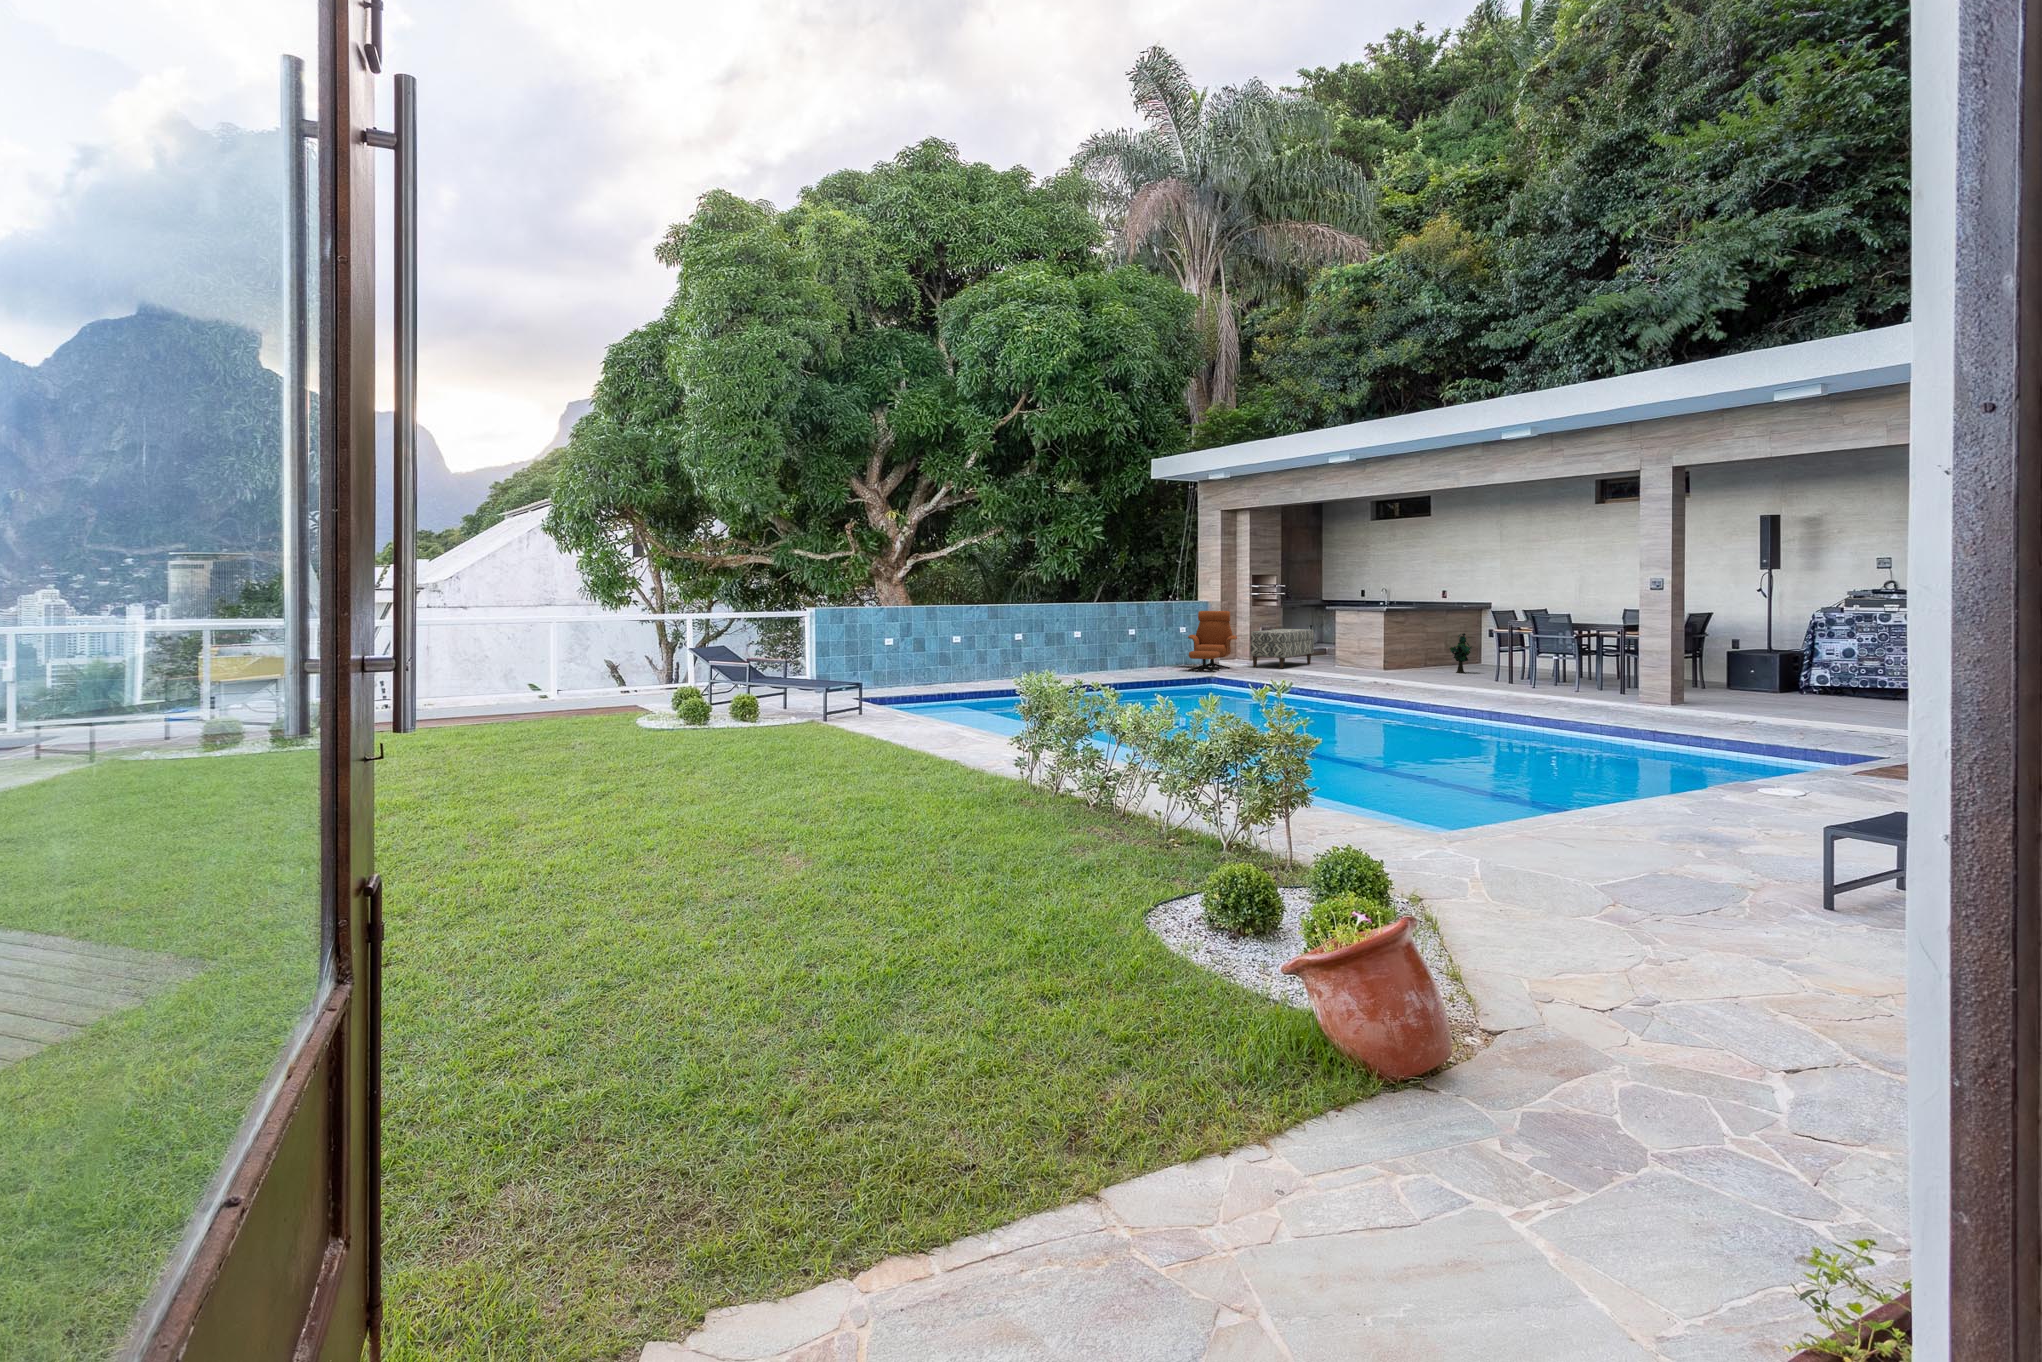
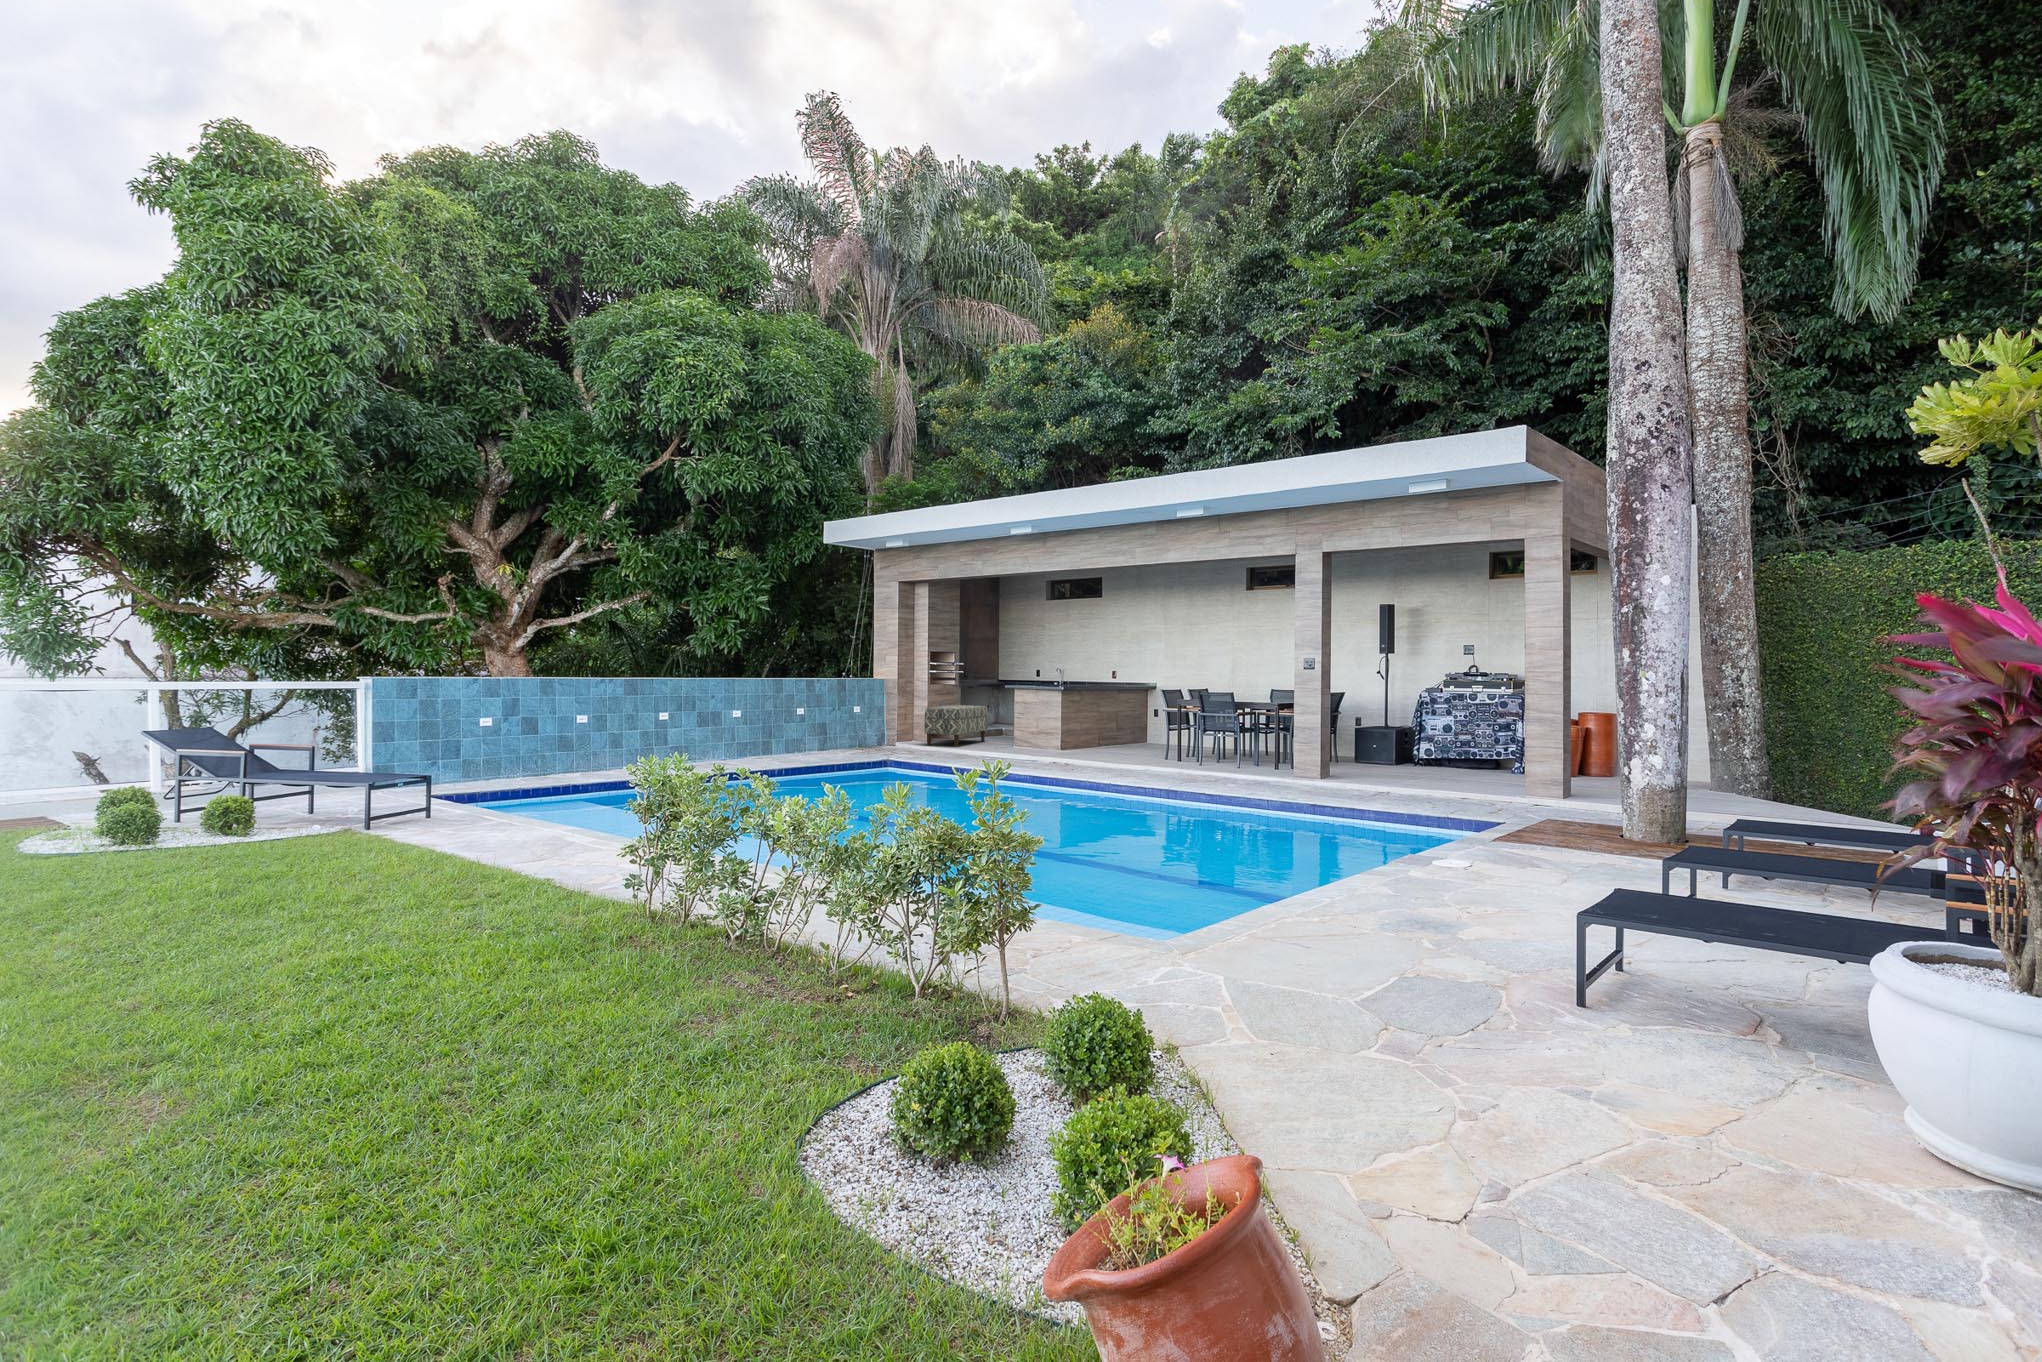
lounge chair: present [1188,611,1237,672] -> none [859,685,911,751]
decorative plant: present [1450,633,1472,673] -> none [1118,710,1138,749]

